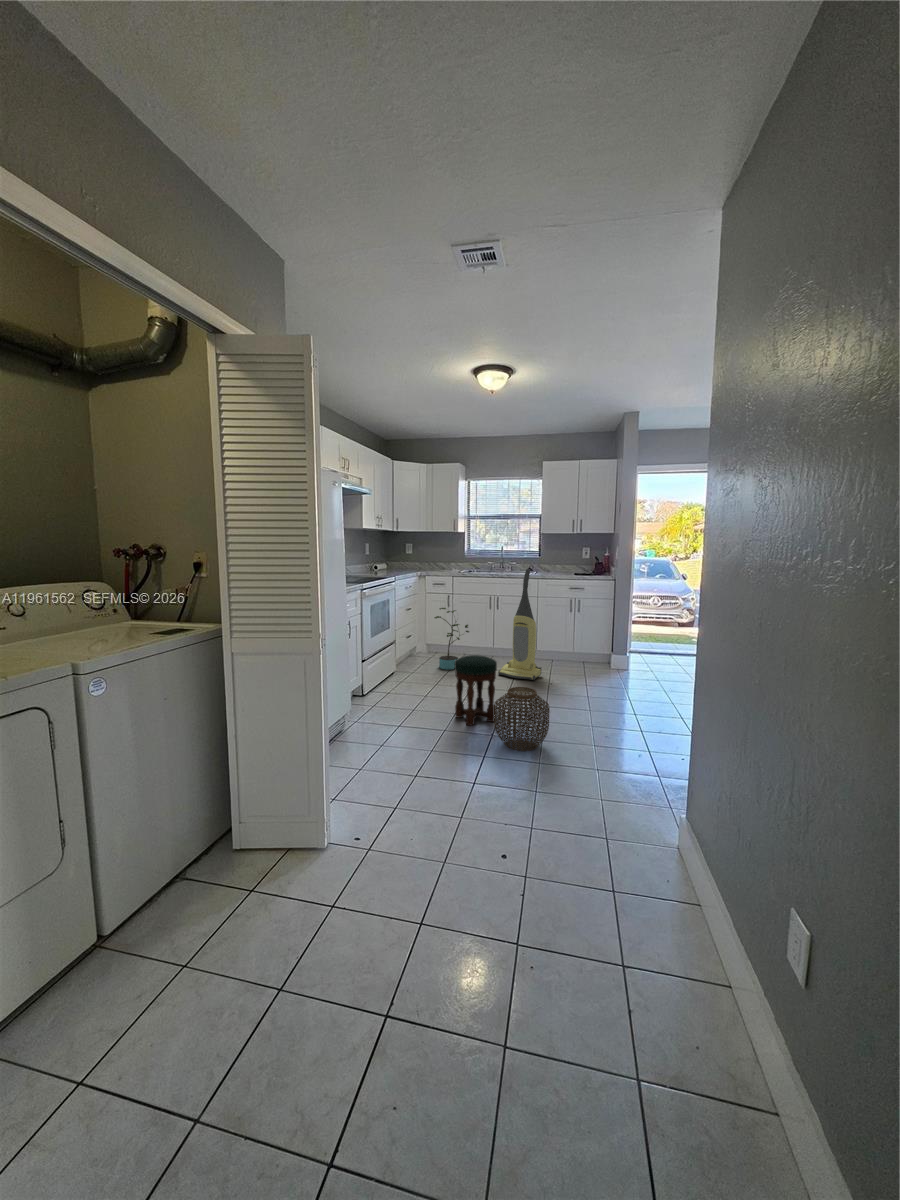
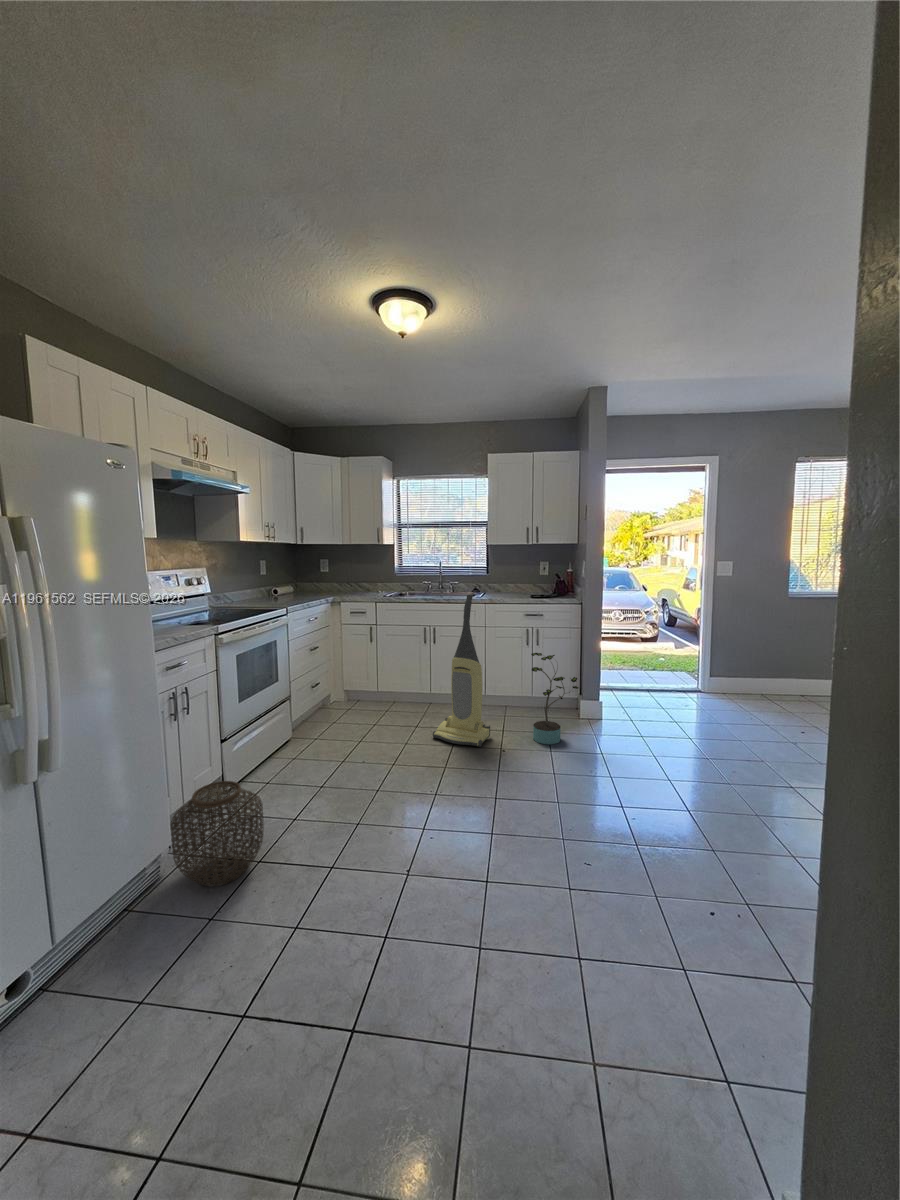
potted plant: present [434,608,469,670] -> present [531,653,579,744]
stool: present [454,655,497,726] -> none [350,737,417,858]
woven basket: present [494,687,549,751] -> present [171,781,264,886]

